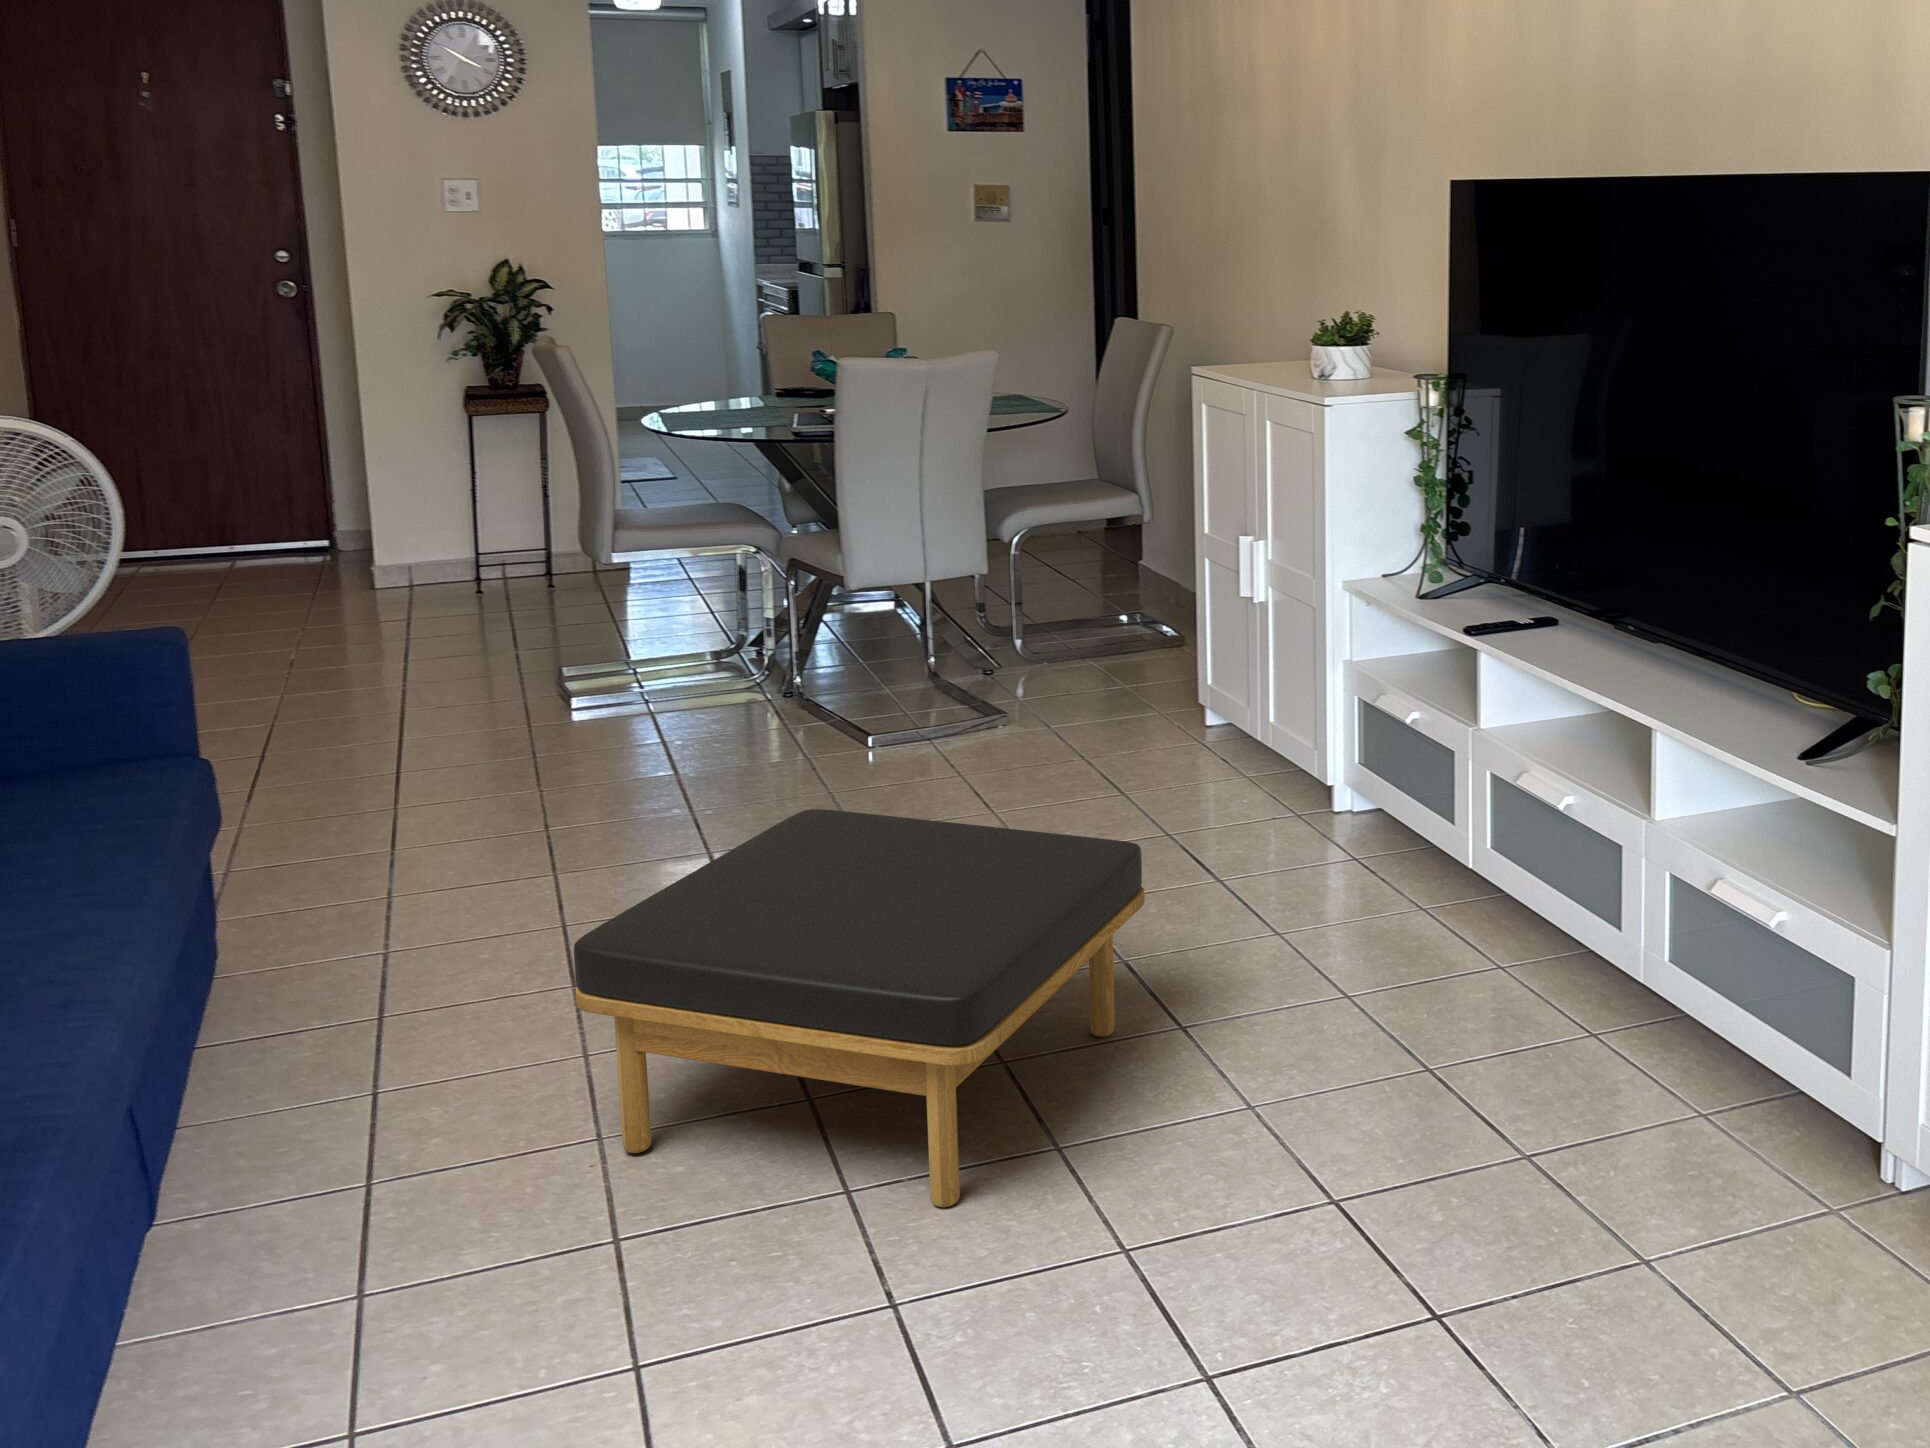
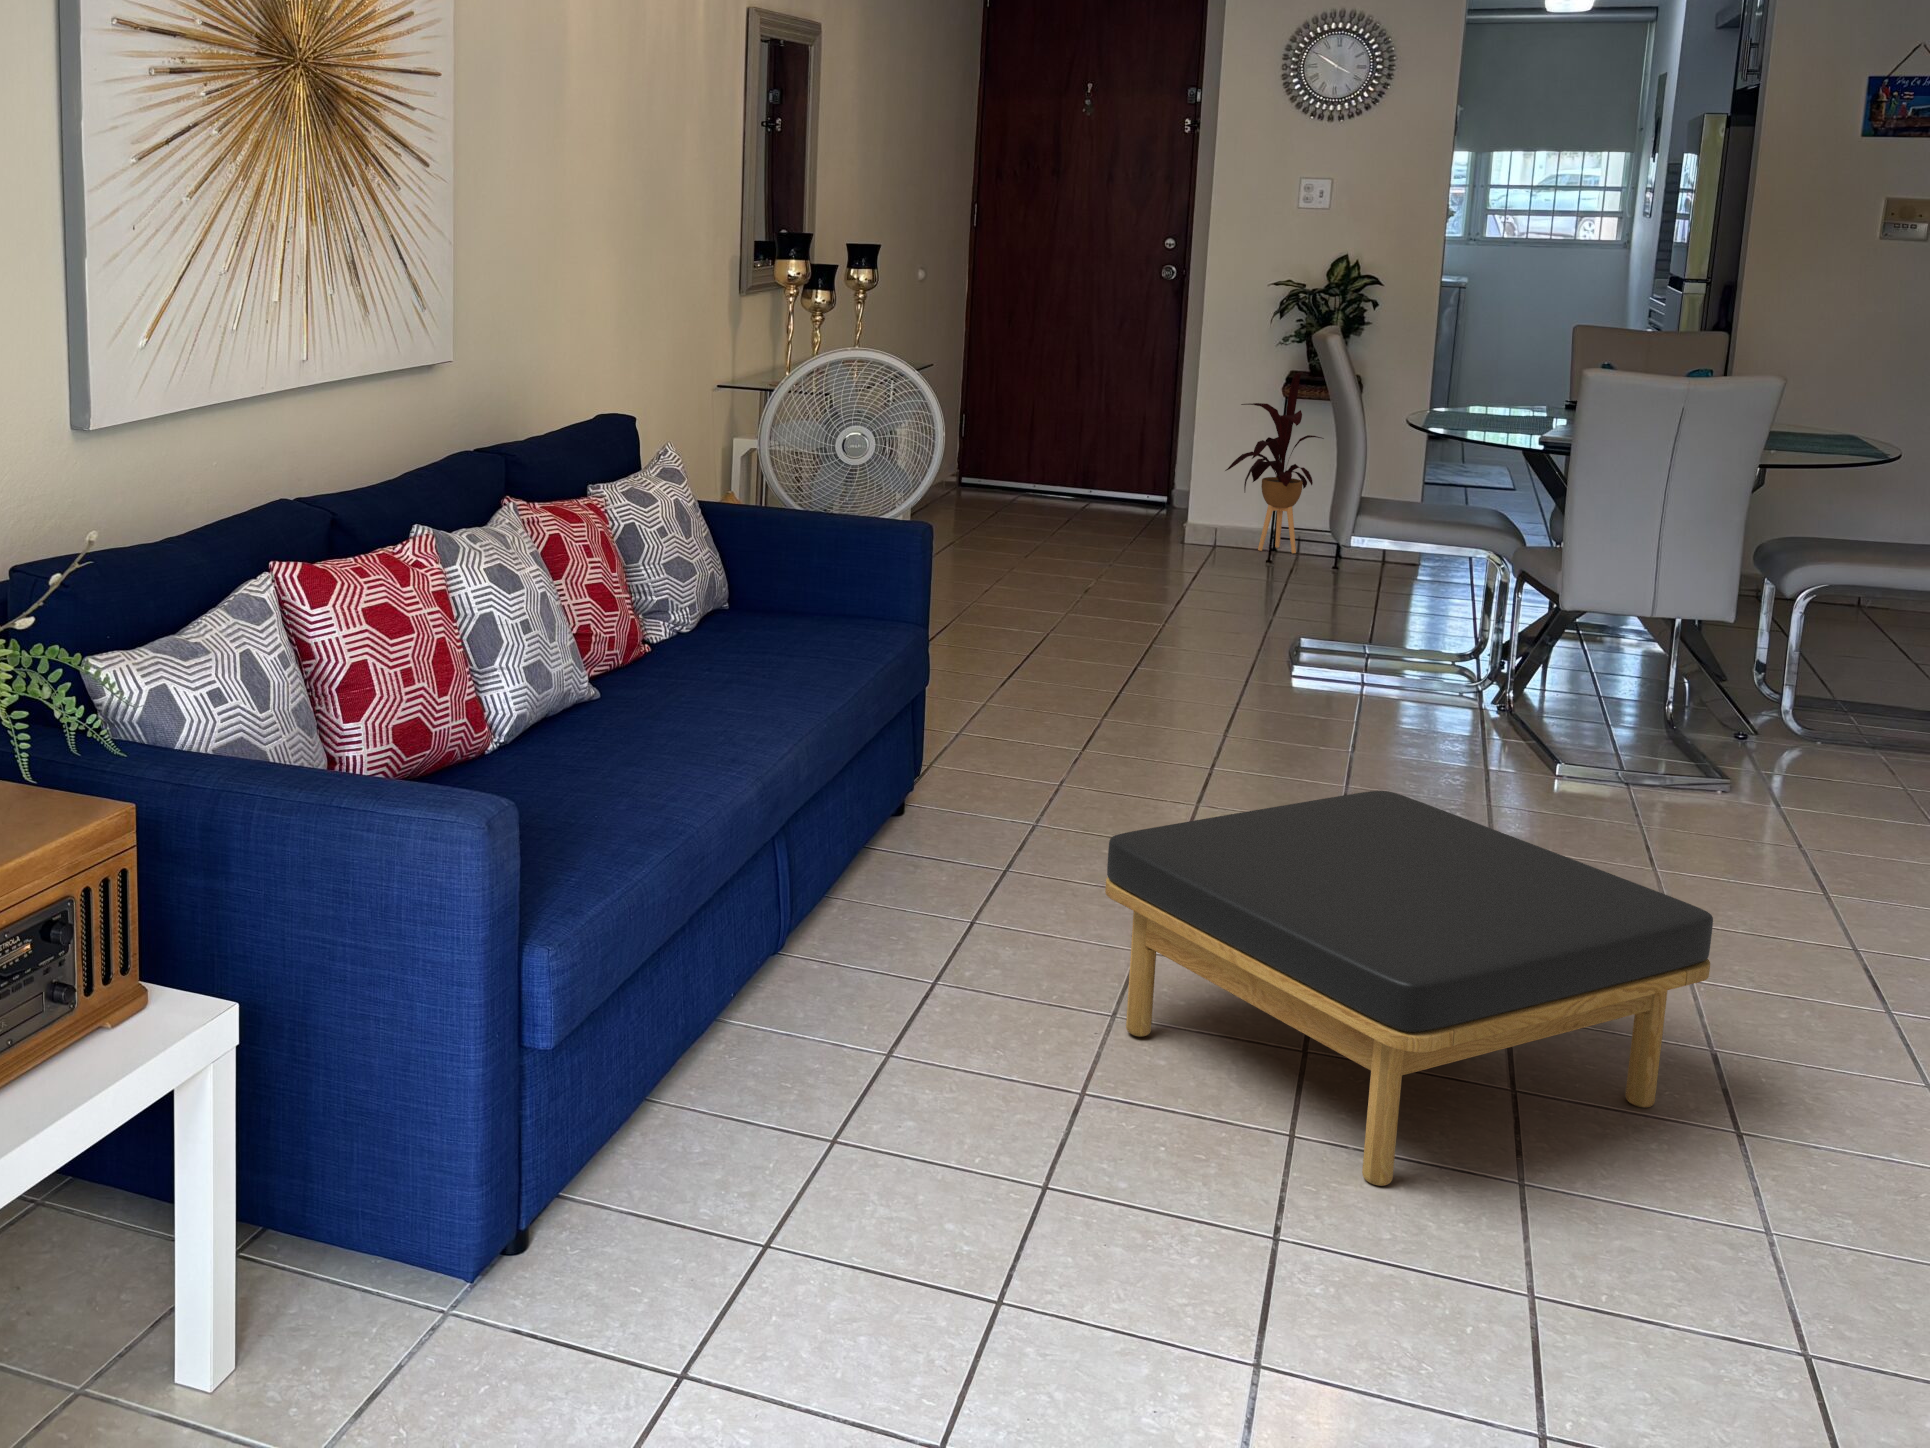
house plant: none [413,387,517,584] -> present [1225,372,1324,553]

